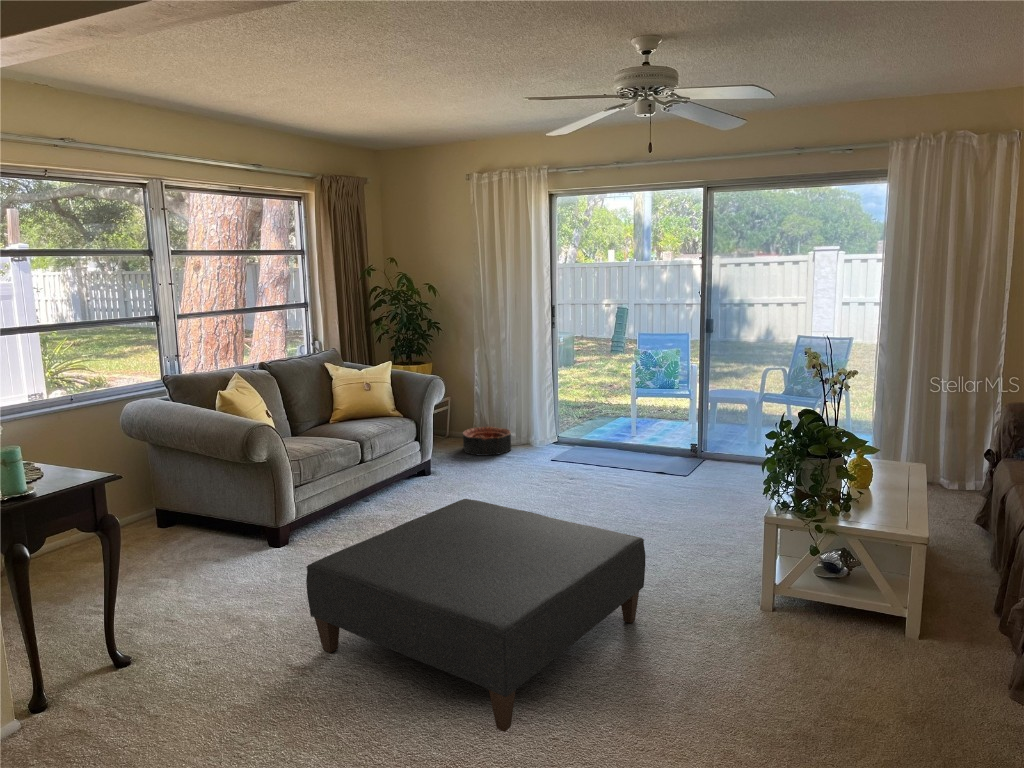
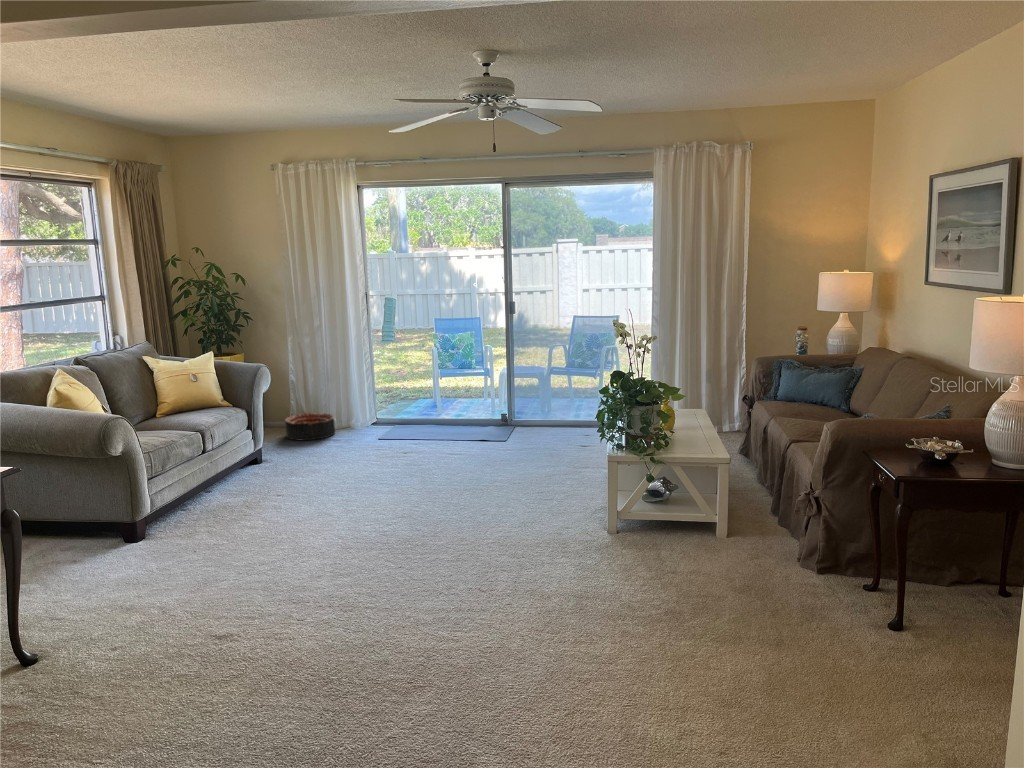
ottoman: present [306,499,645,732] -> none [221,468,522,647]

